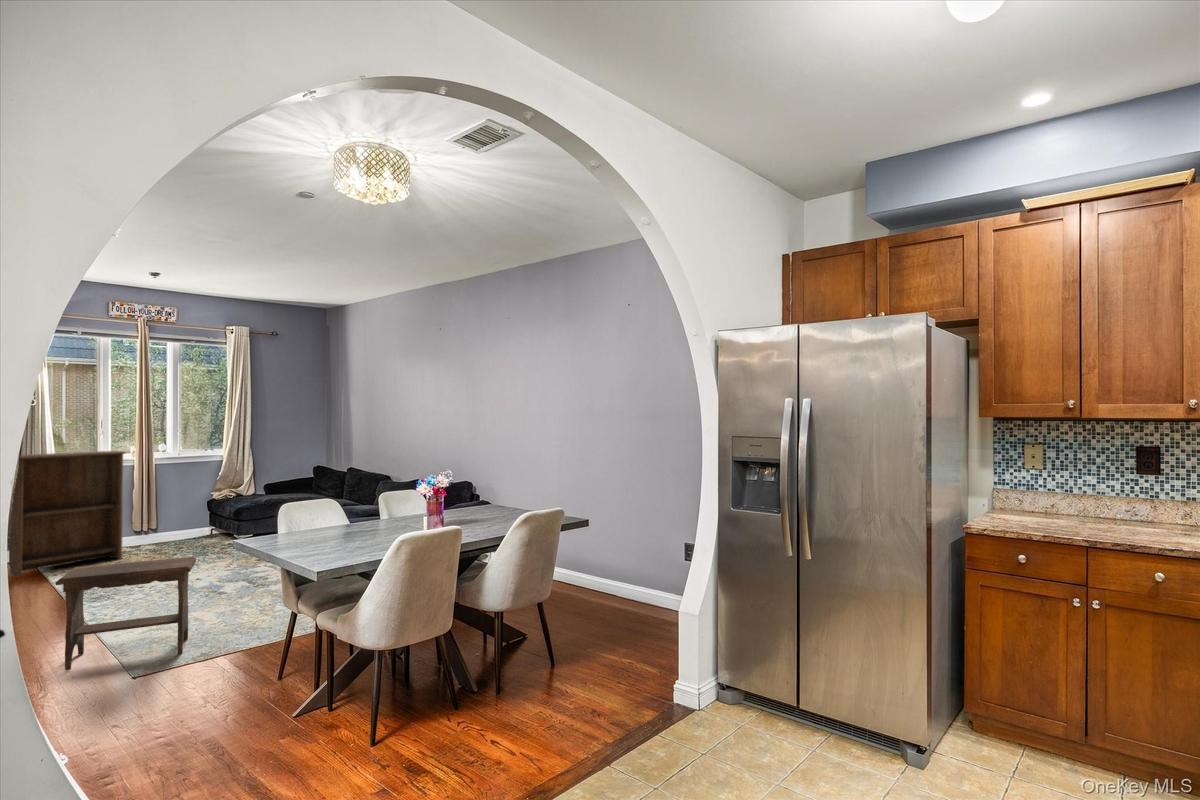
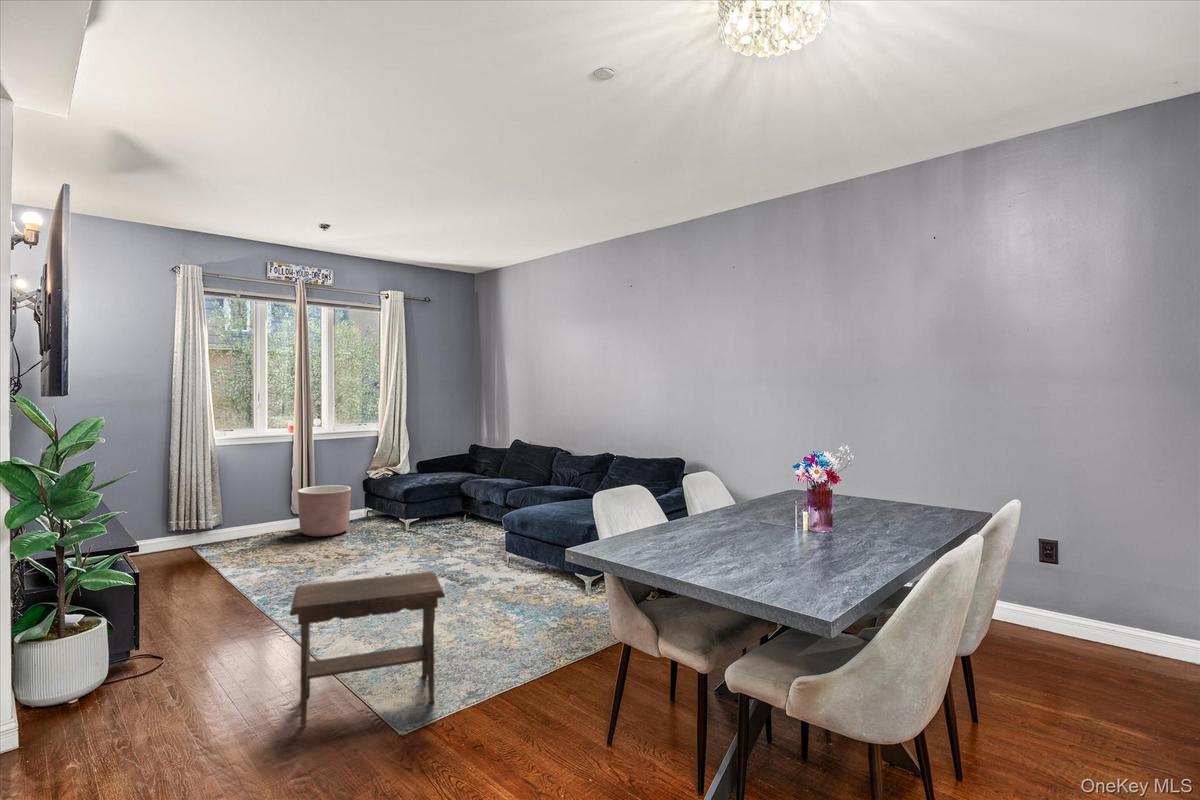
bookshelf: present [9,451,125,576] -> none [171,426,290,566]
planter: none [137,505,190,550] -> present [298,485,351,536]

